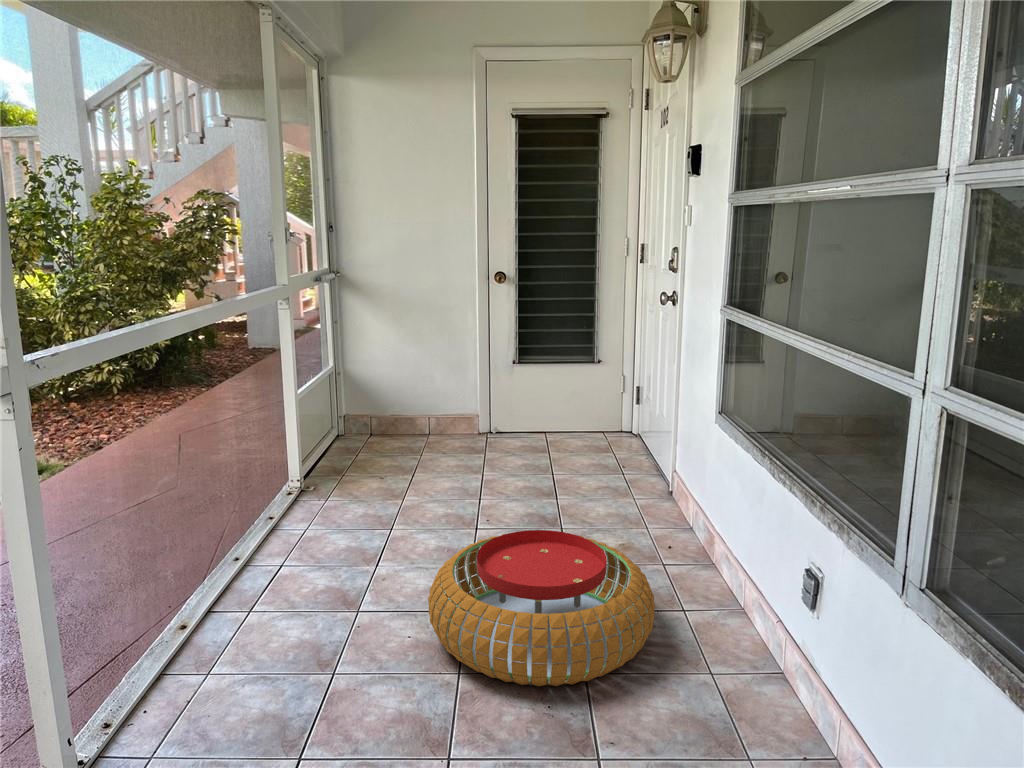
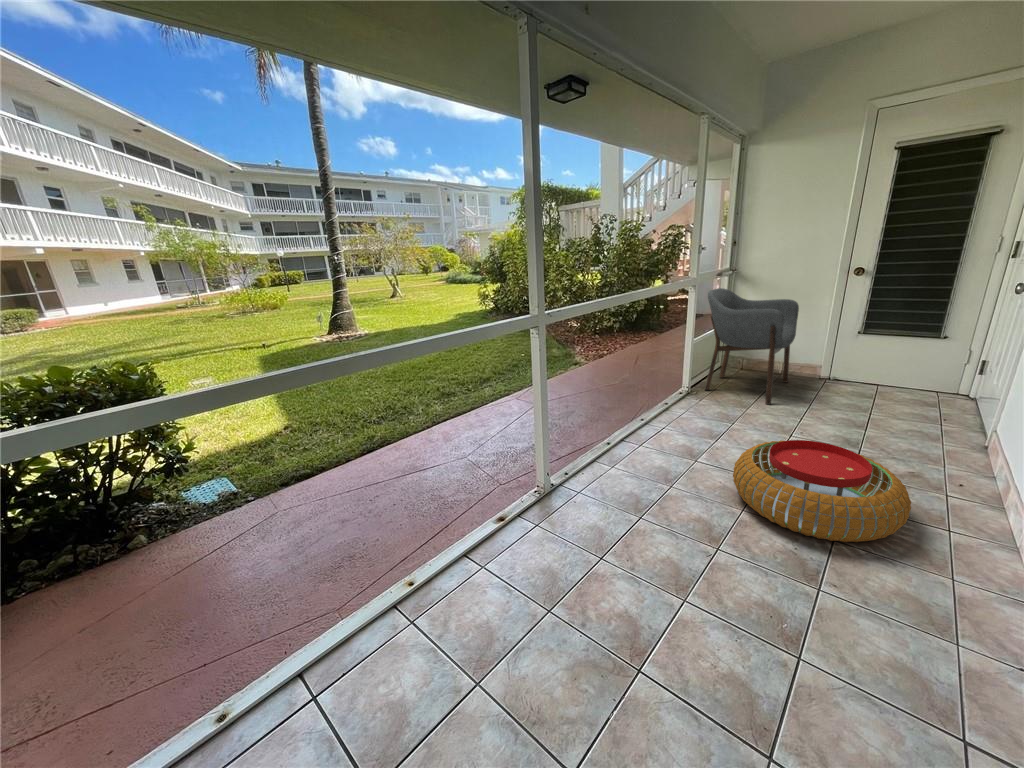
armchair: none [312,304,440,484] -> present [705,288,799,405]

